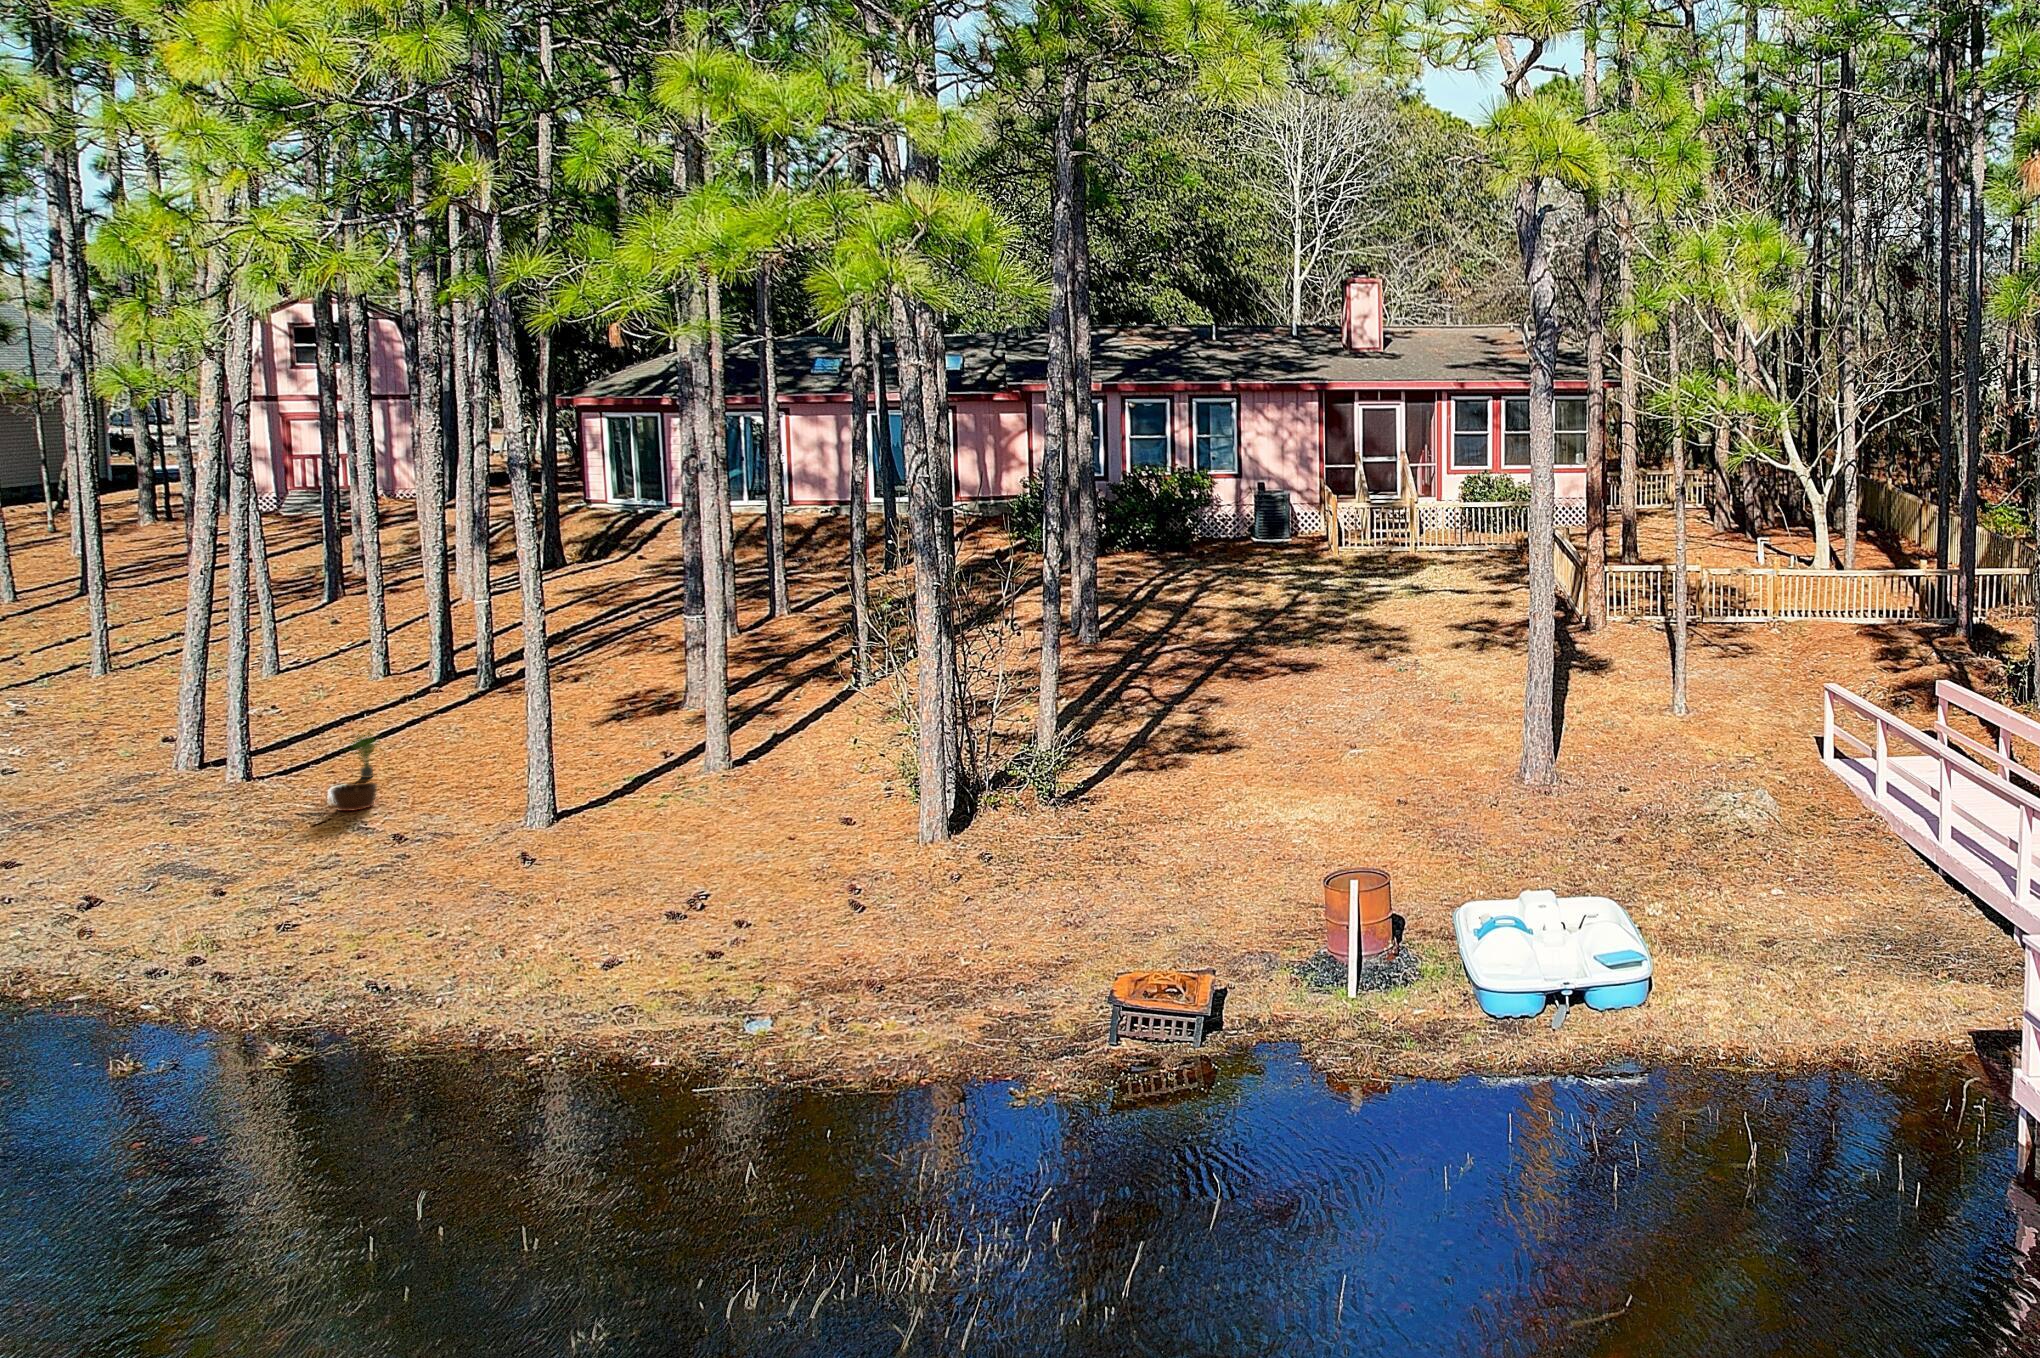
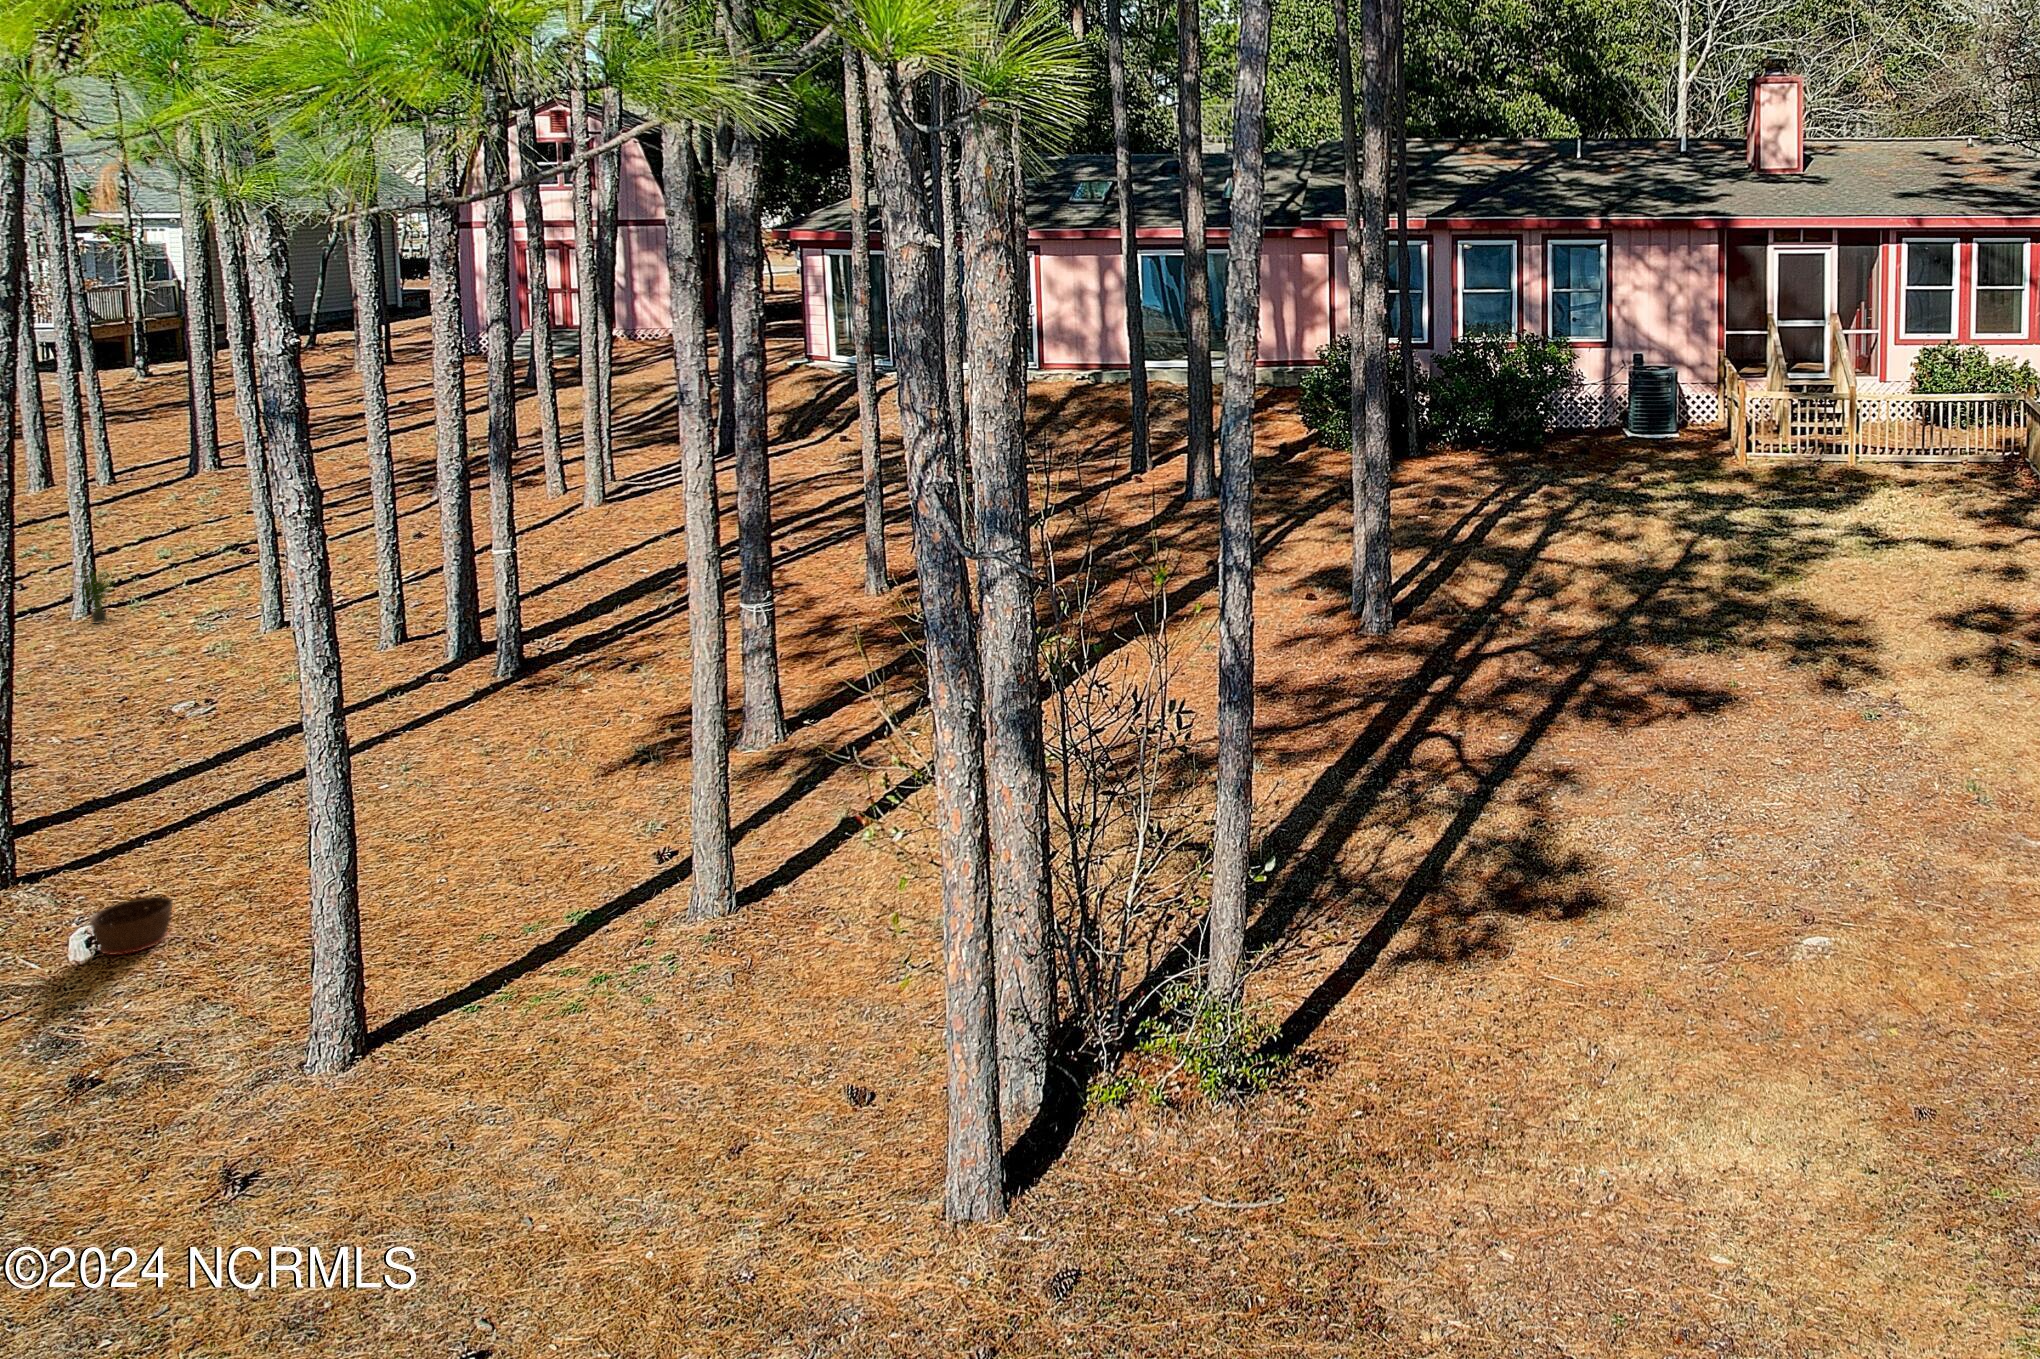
potted plant: present [351,734,378,779] -> present [79,573,110,624]

